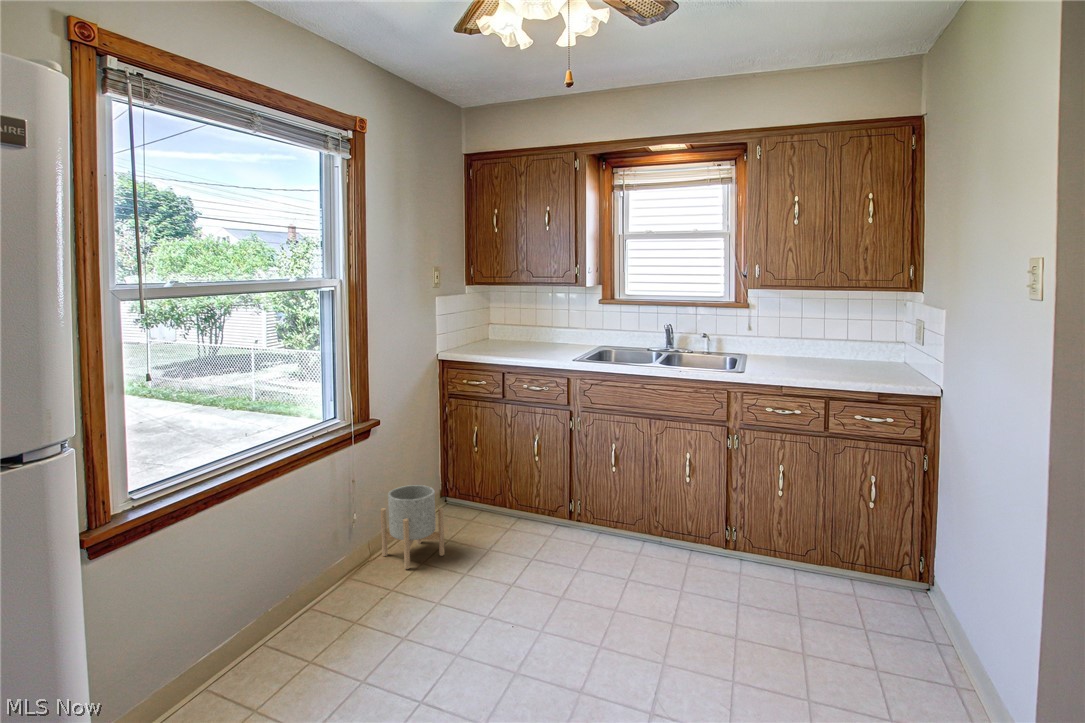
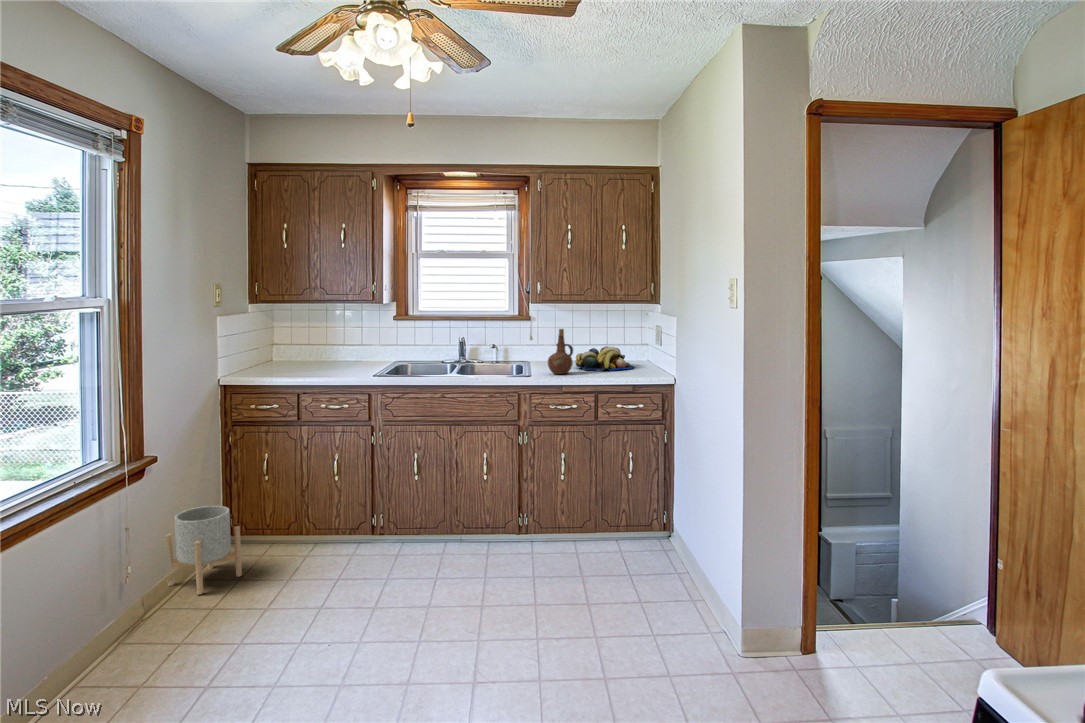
ceramic pitcher: none [767,319,800,373] -> present [548,329,573,374]
fruit bowl: none [802,340,880,370] -> present [575,346,634,371]

